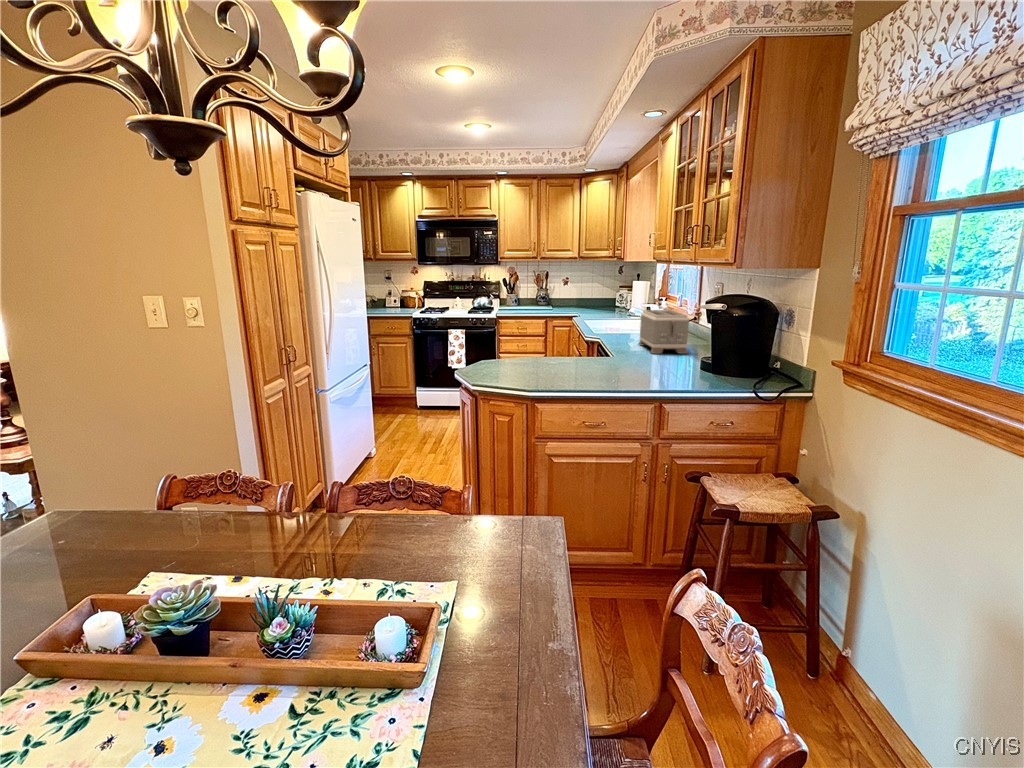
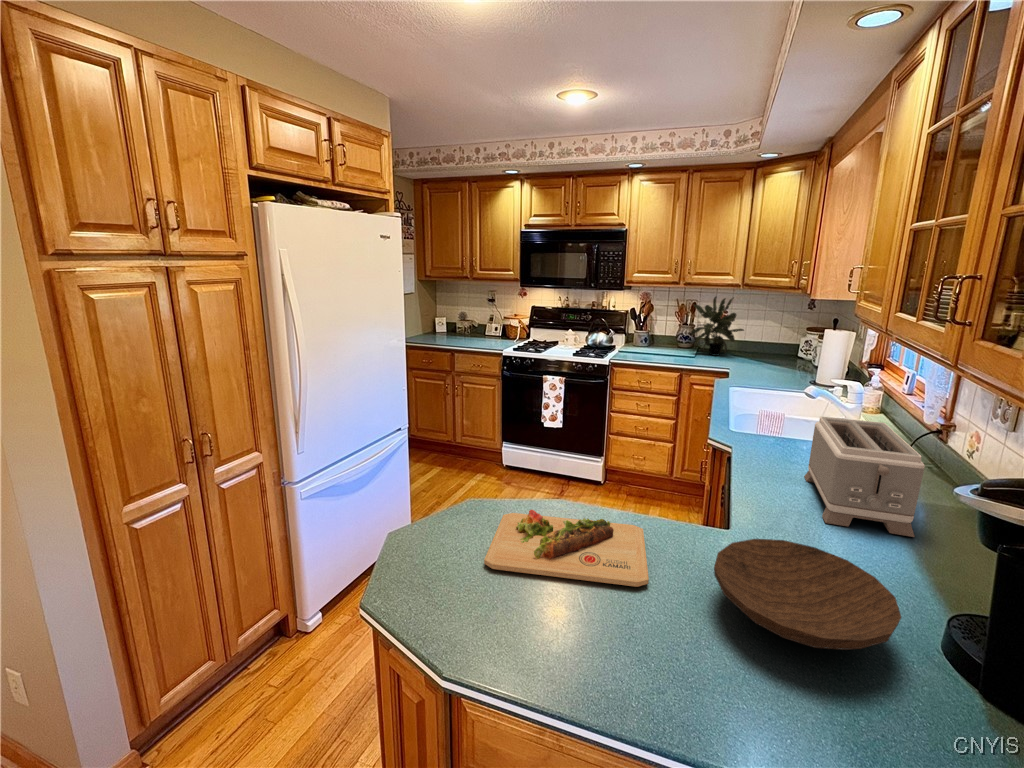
potted plant: none [546,267,582,309] -> present [691,297,744,355]
wooden bowl: none [617,348,686,375] -> present [714,539,901,650]
cutting board: none [506,351,590,374] -> present [484,510,649,587]

